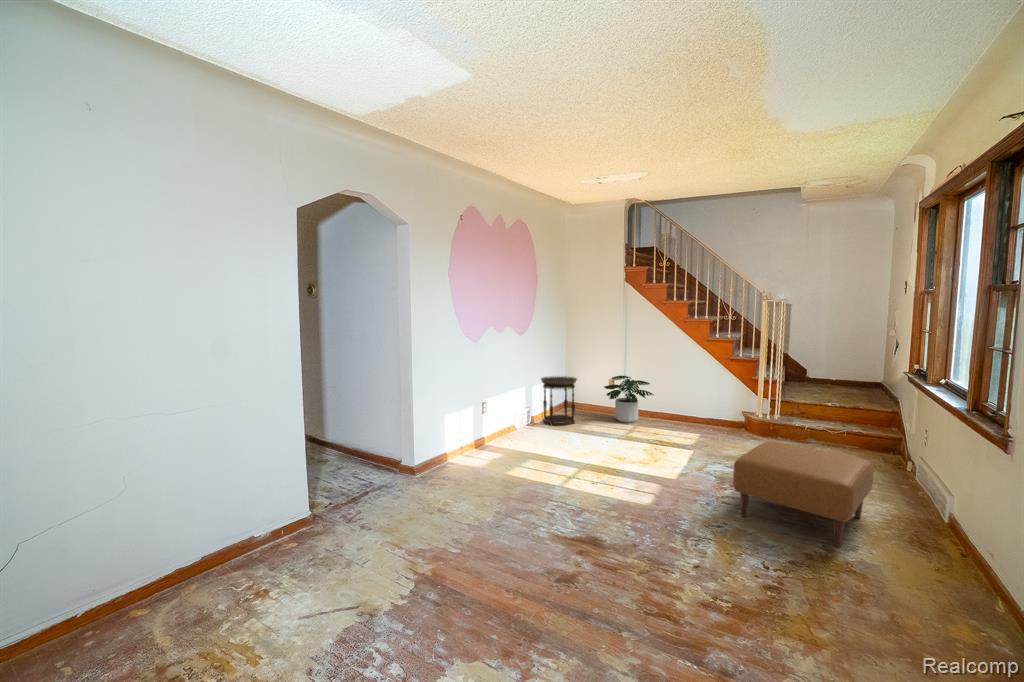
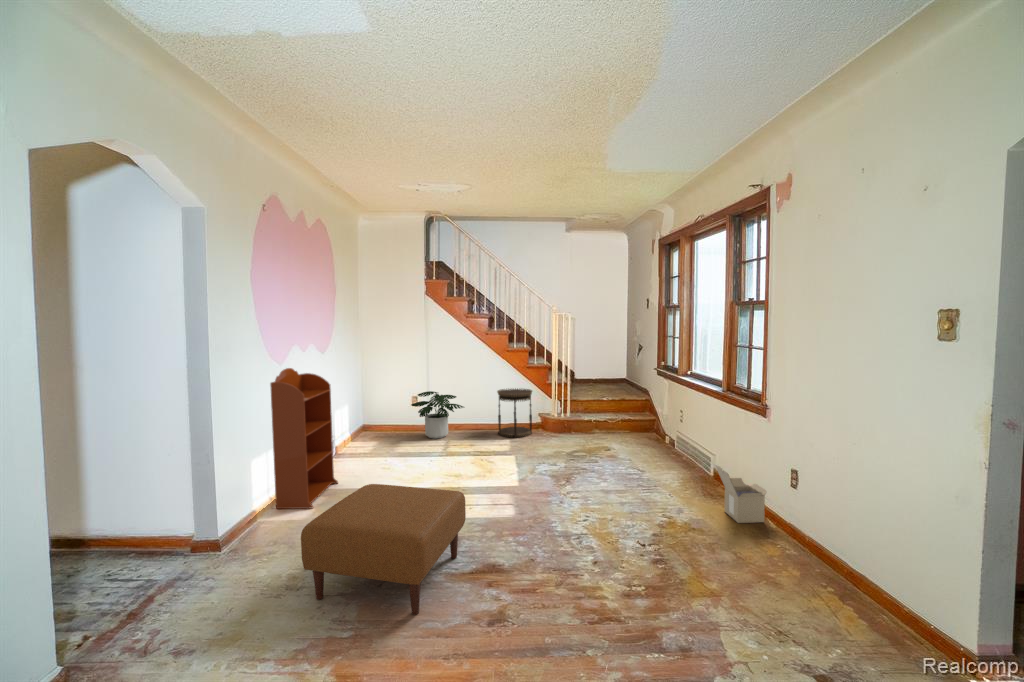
bookcase: none [462,344,517,460] -> present [270,368,338,509]
side table: present [541,377,577,425] -> present [497,389,532,438]
ottoman: present [733,441,874,547] -> present [301,484,466,615]
cardboard box: none [910,503,989,595] -> present [716,466,766,523]

